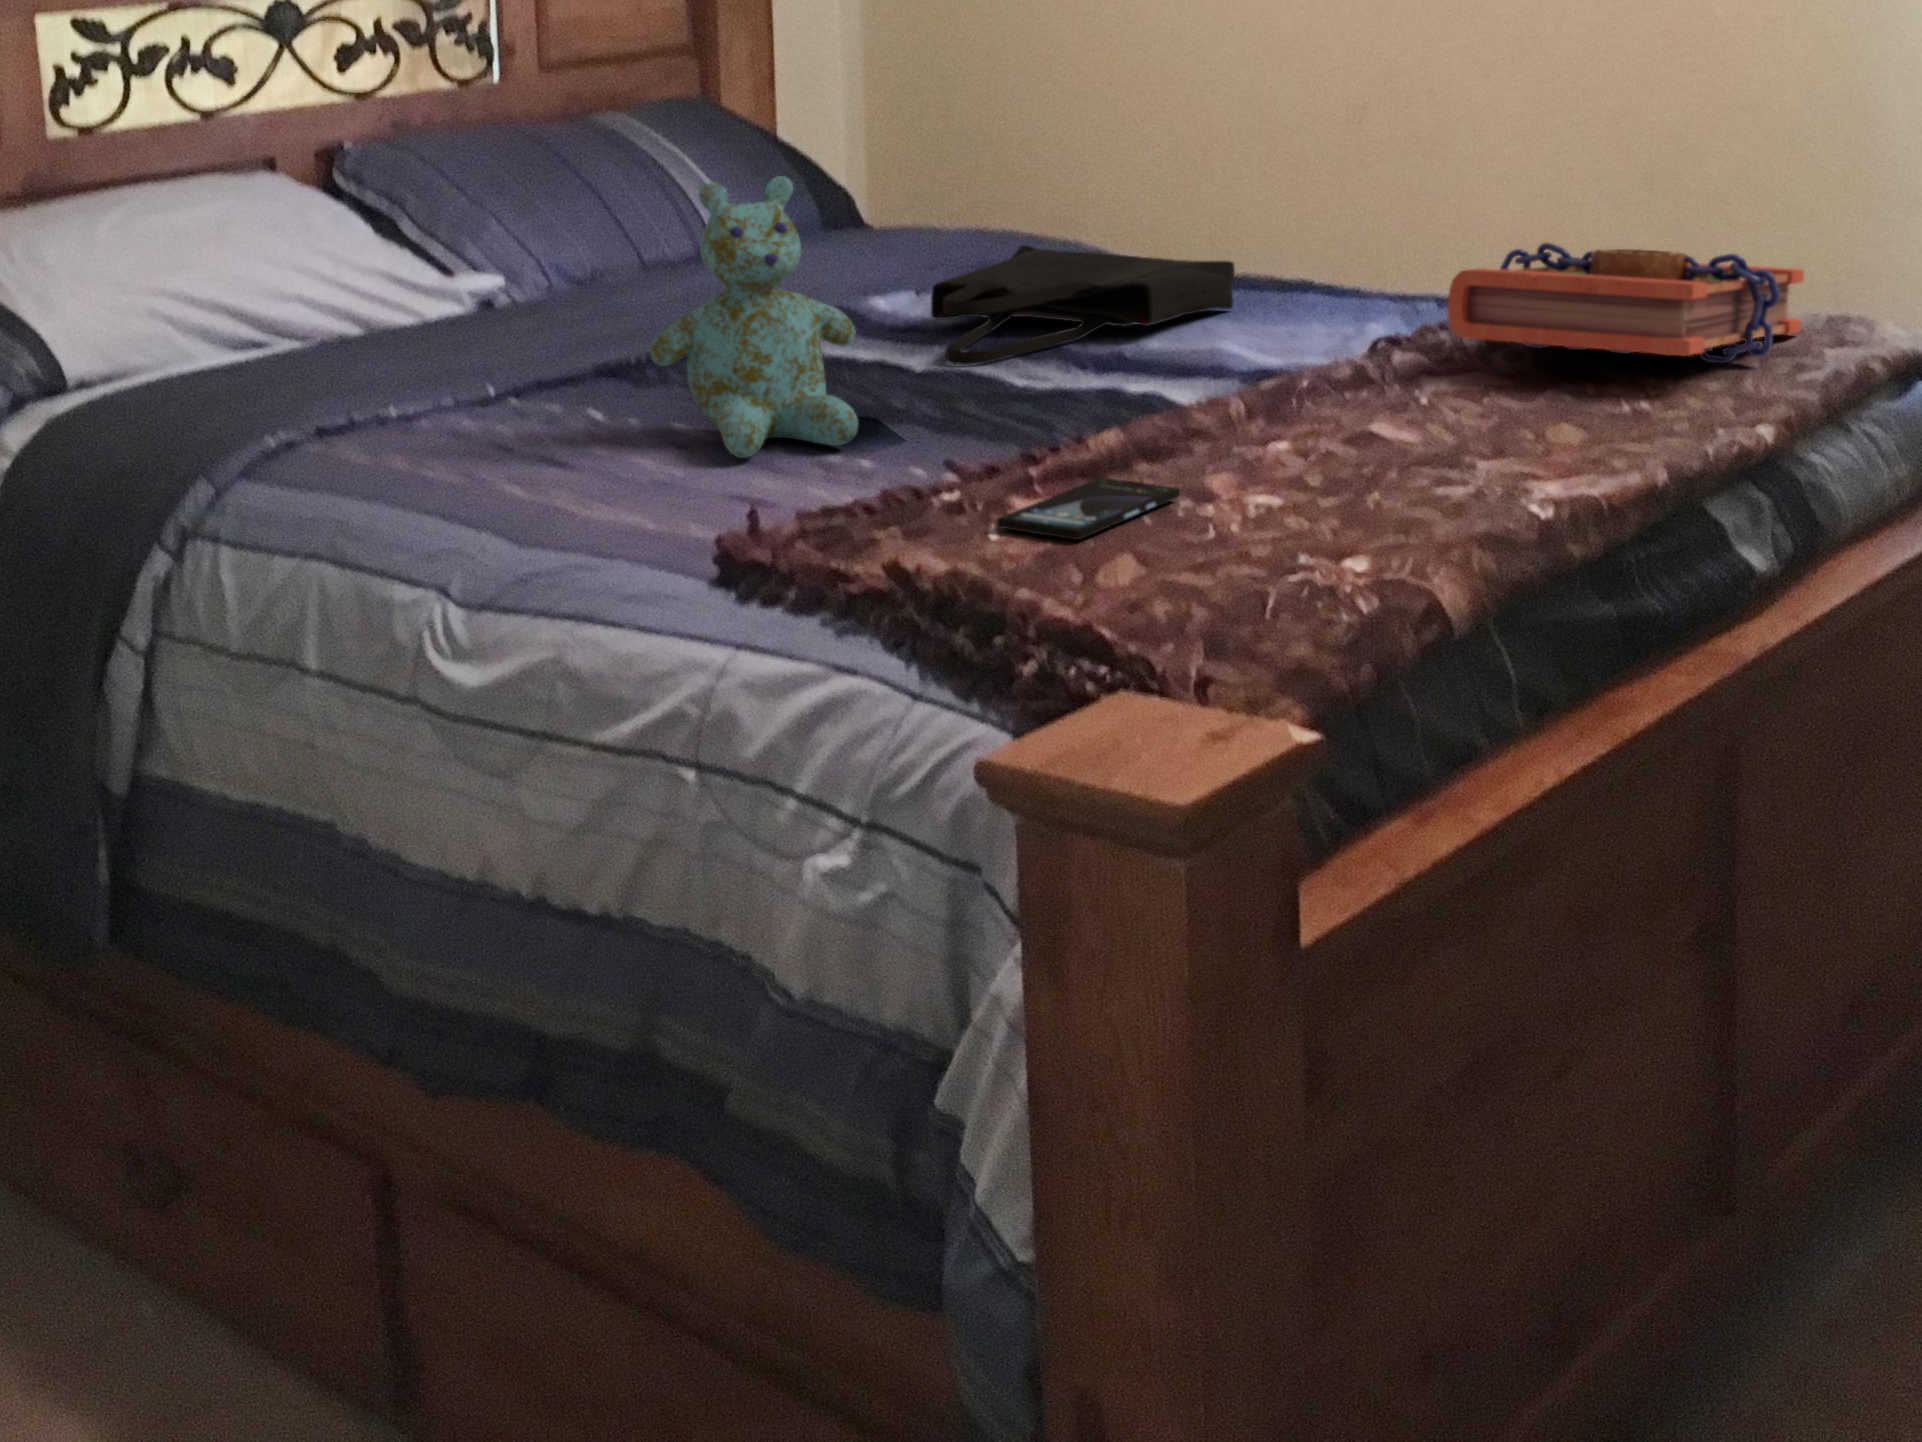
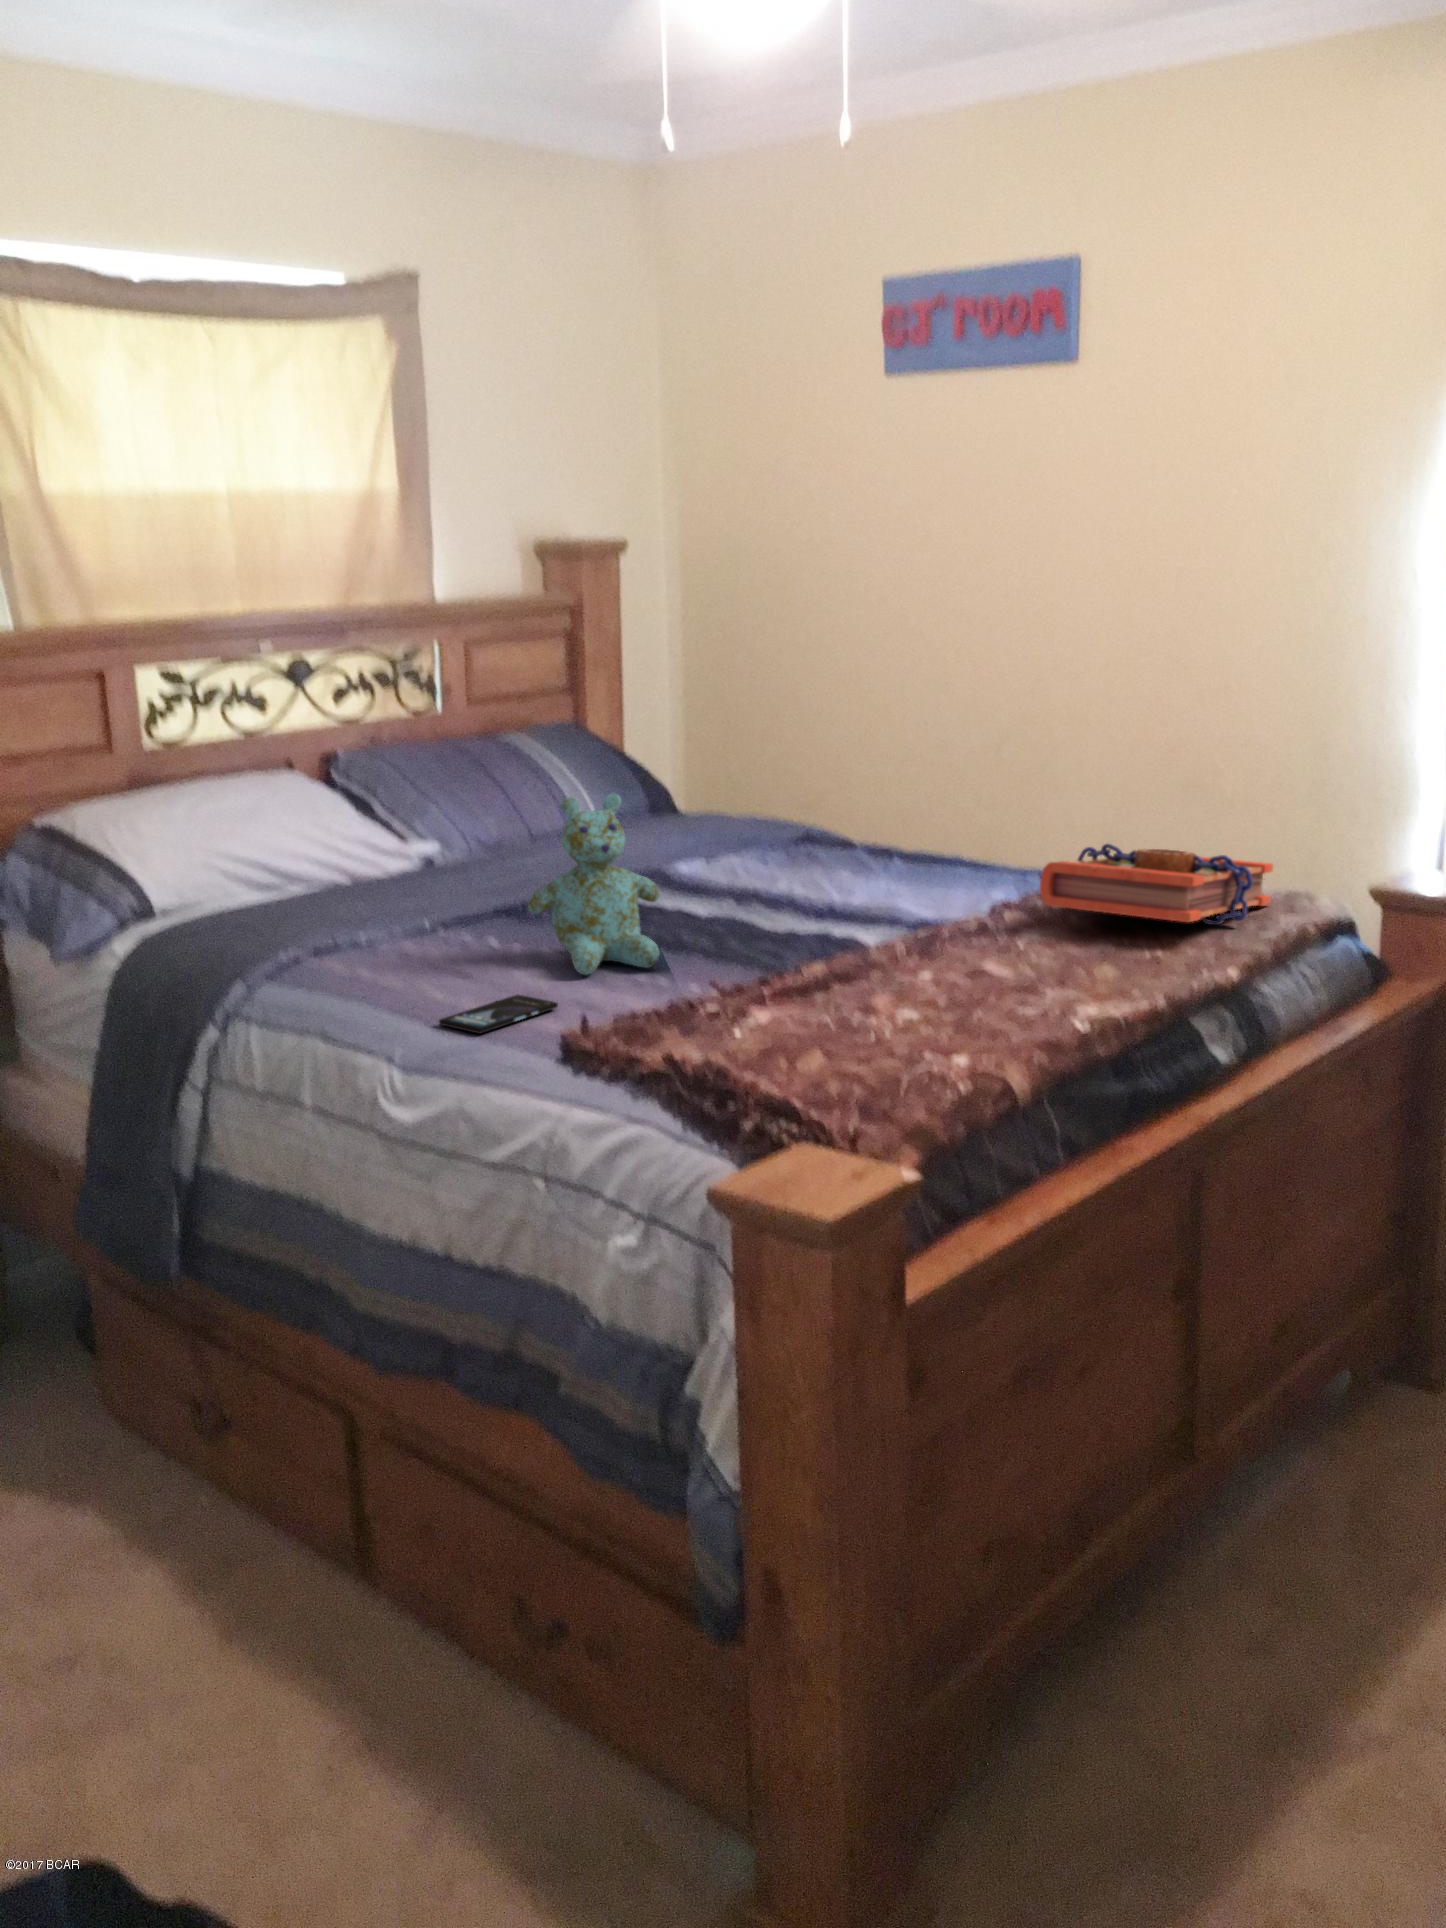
tote bag: present [931,245,1235,365] -> none [714,832,911,914]
smartphone: present [997,477,1180,540] -> present [439,995,558,1034]

